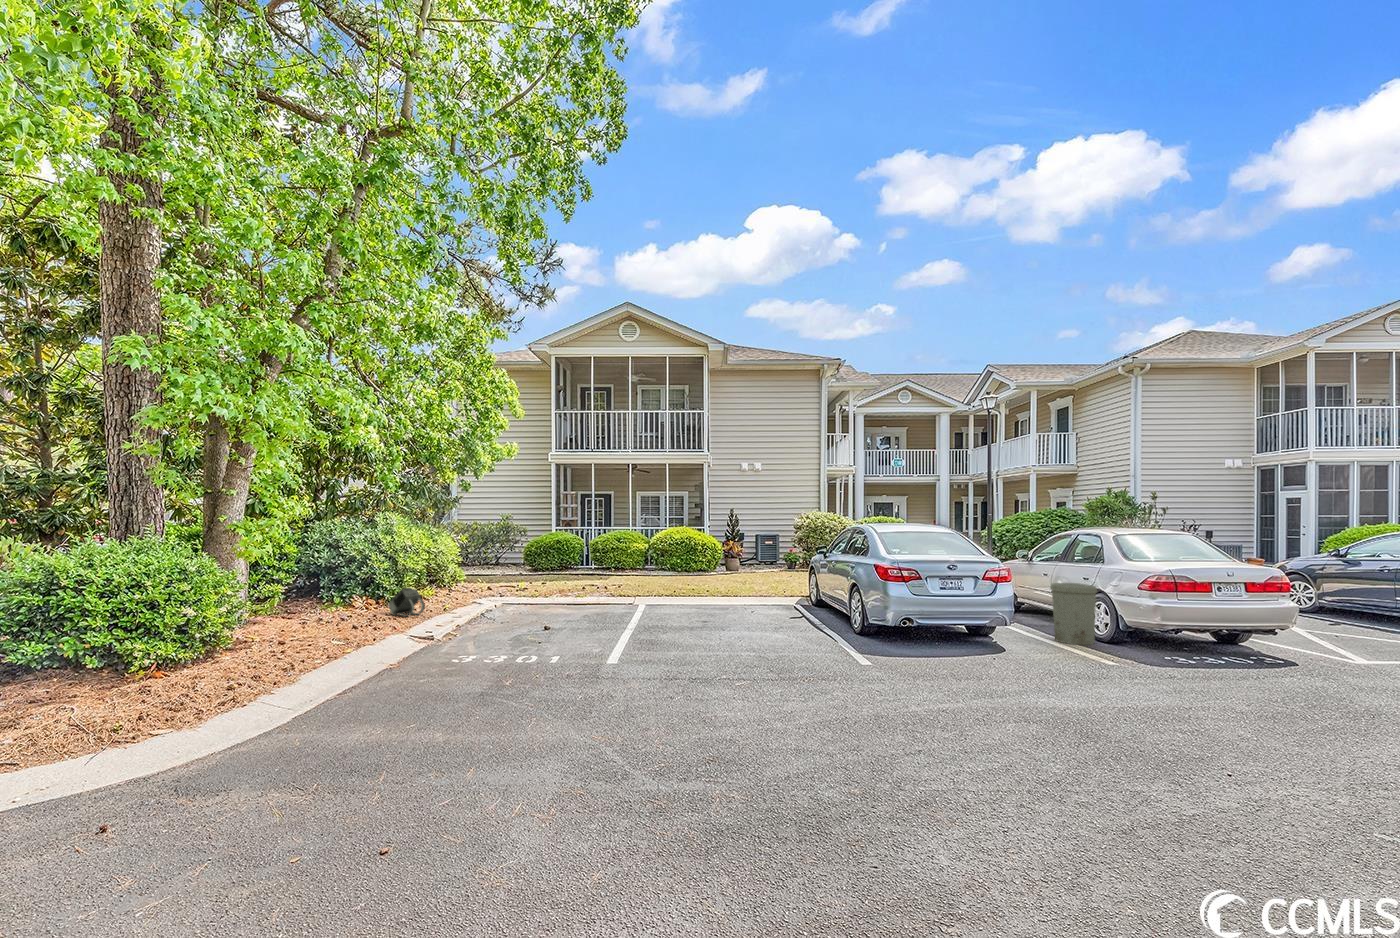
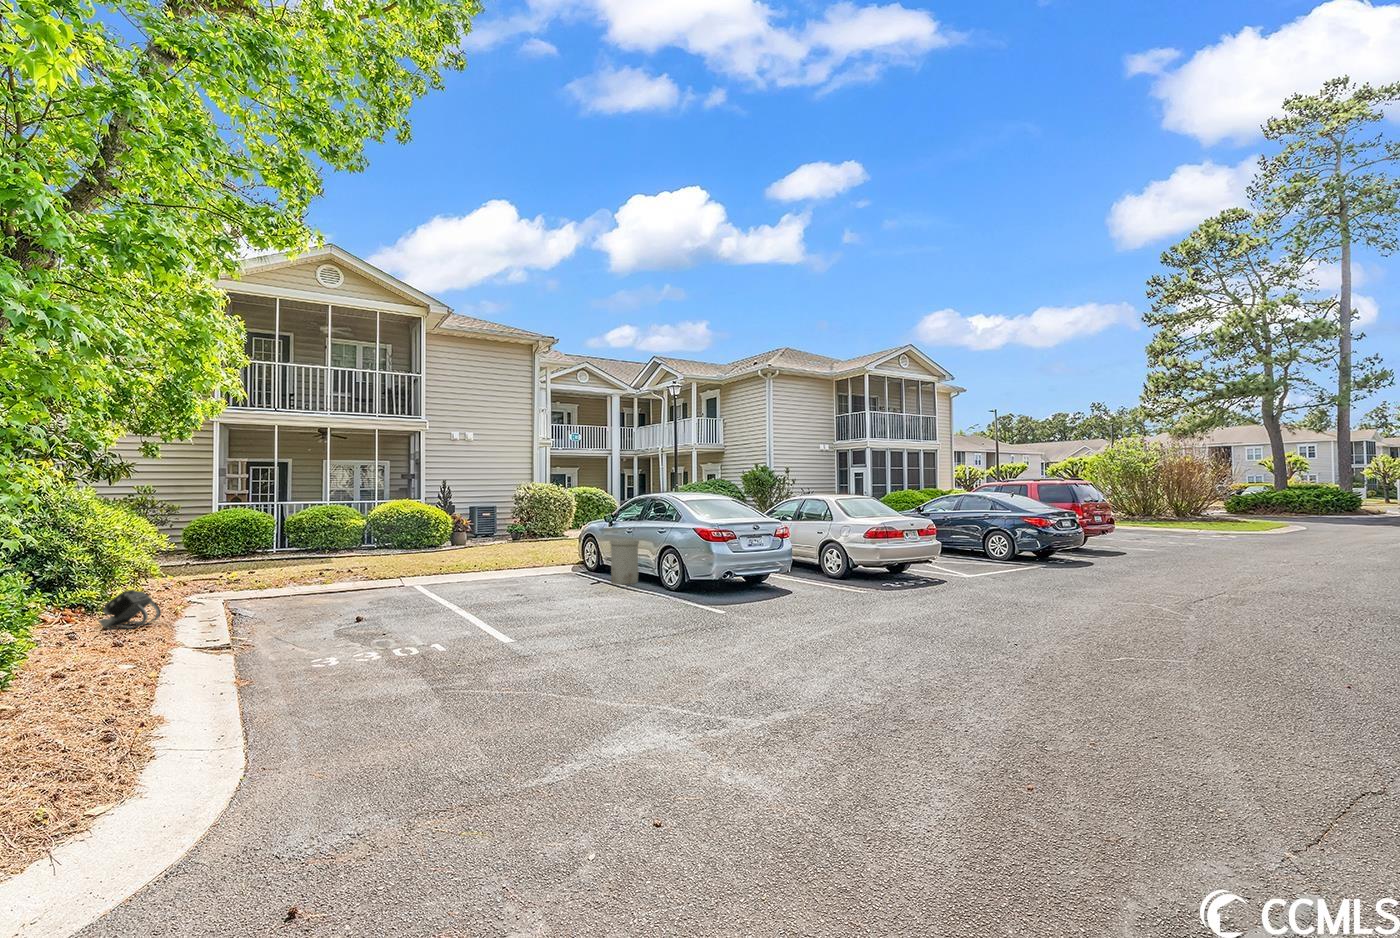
trash can: present [1050,583,1097,645] -> present [610,538,640,584]

